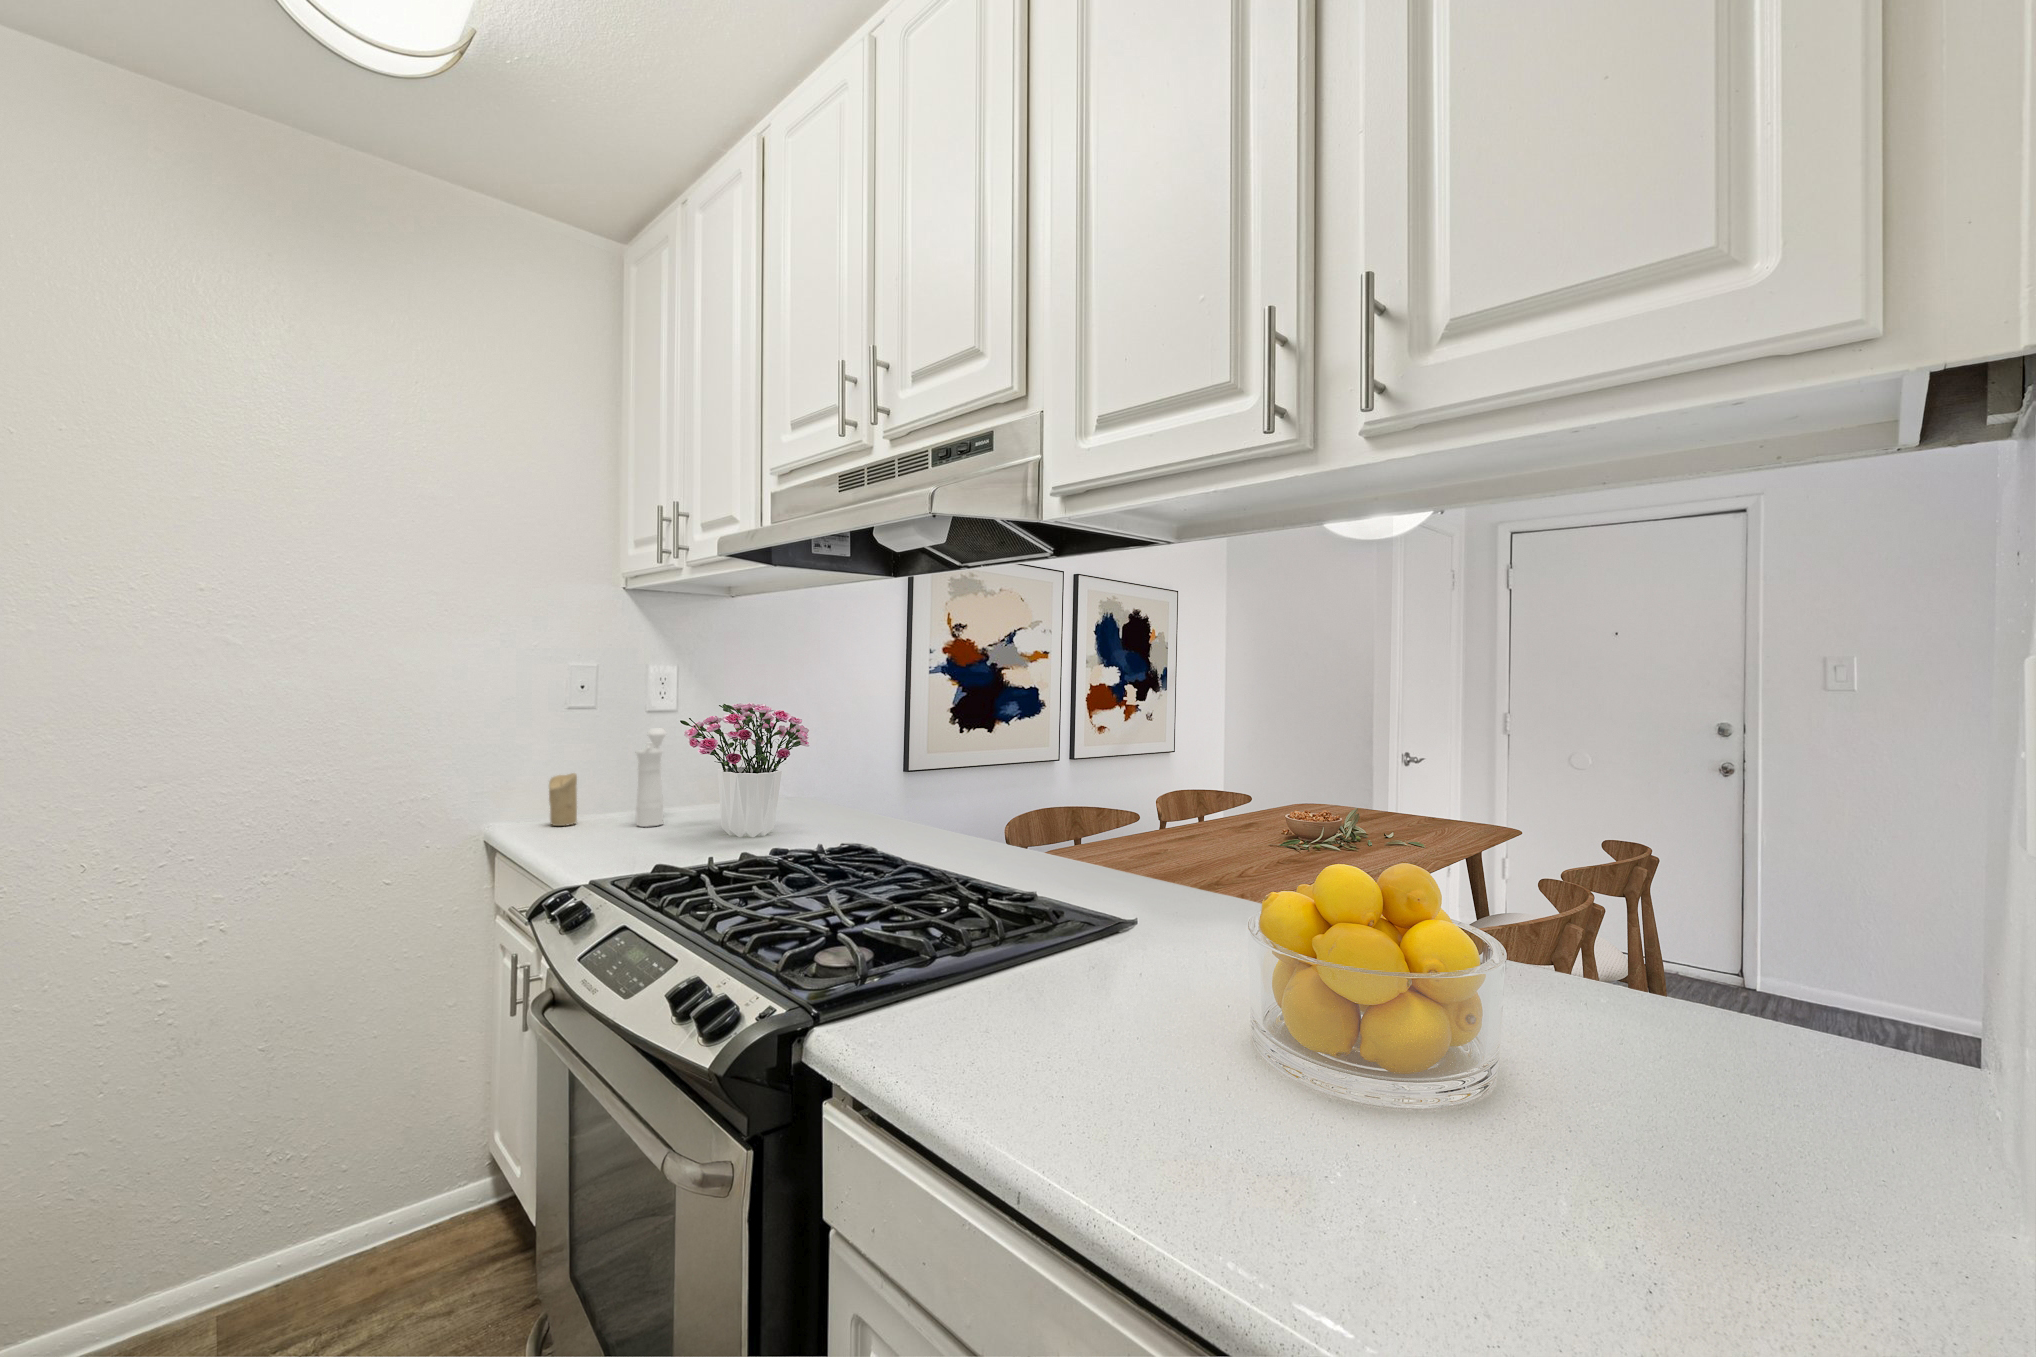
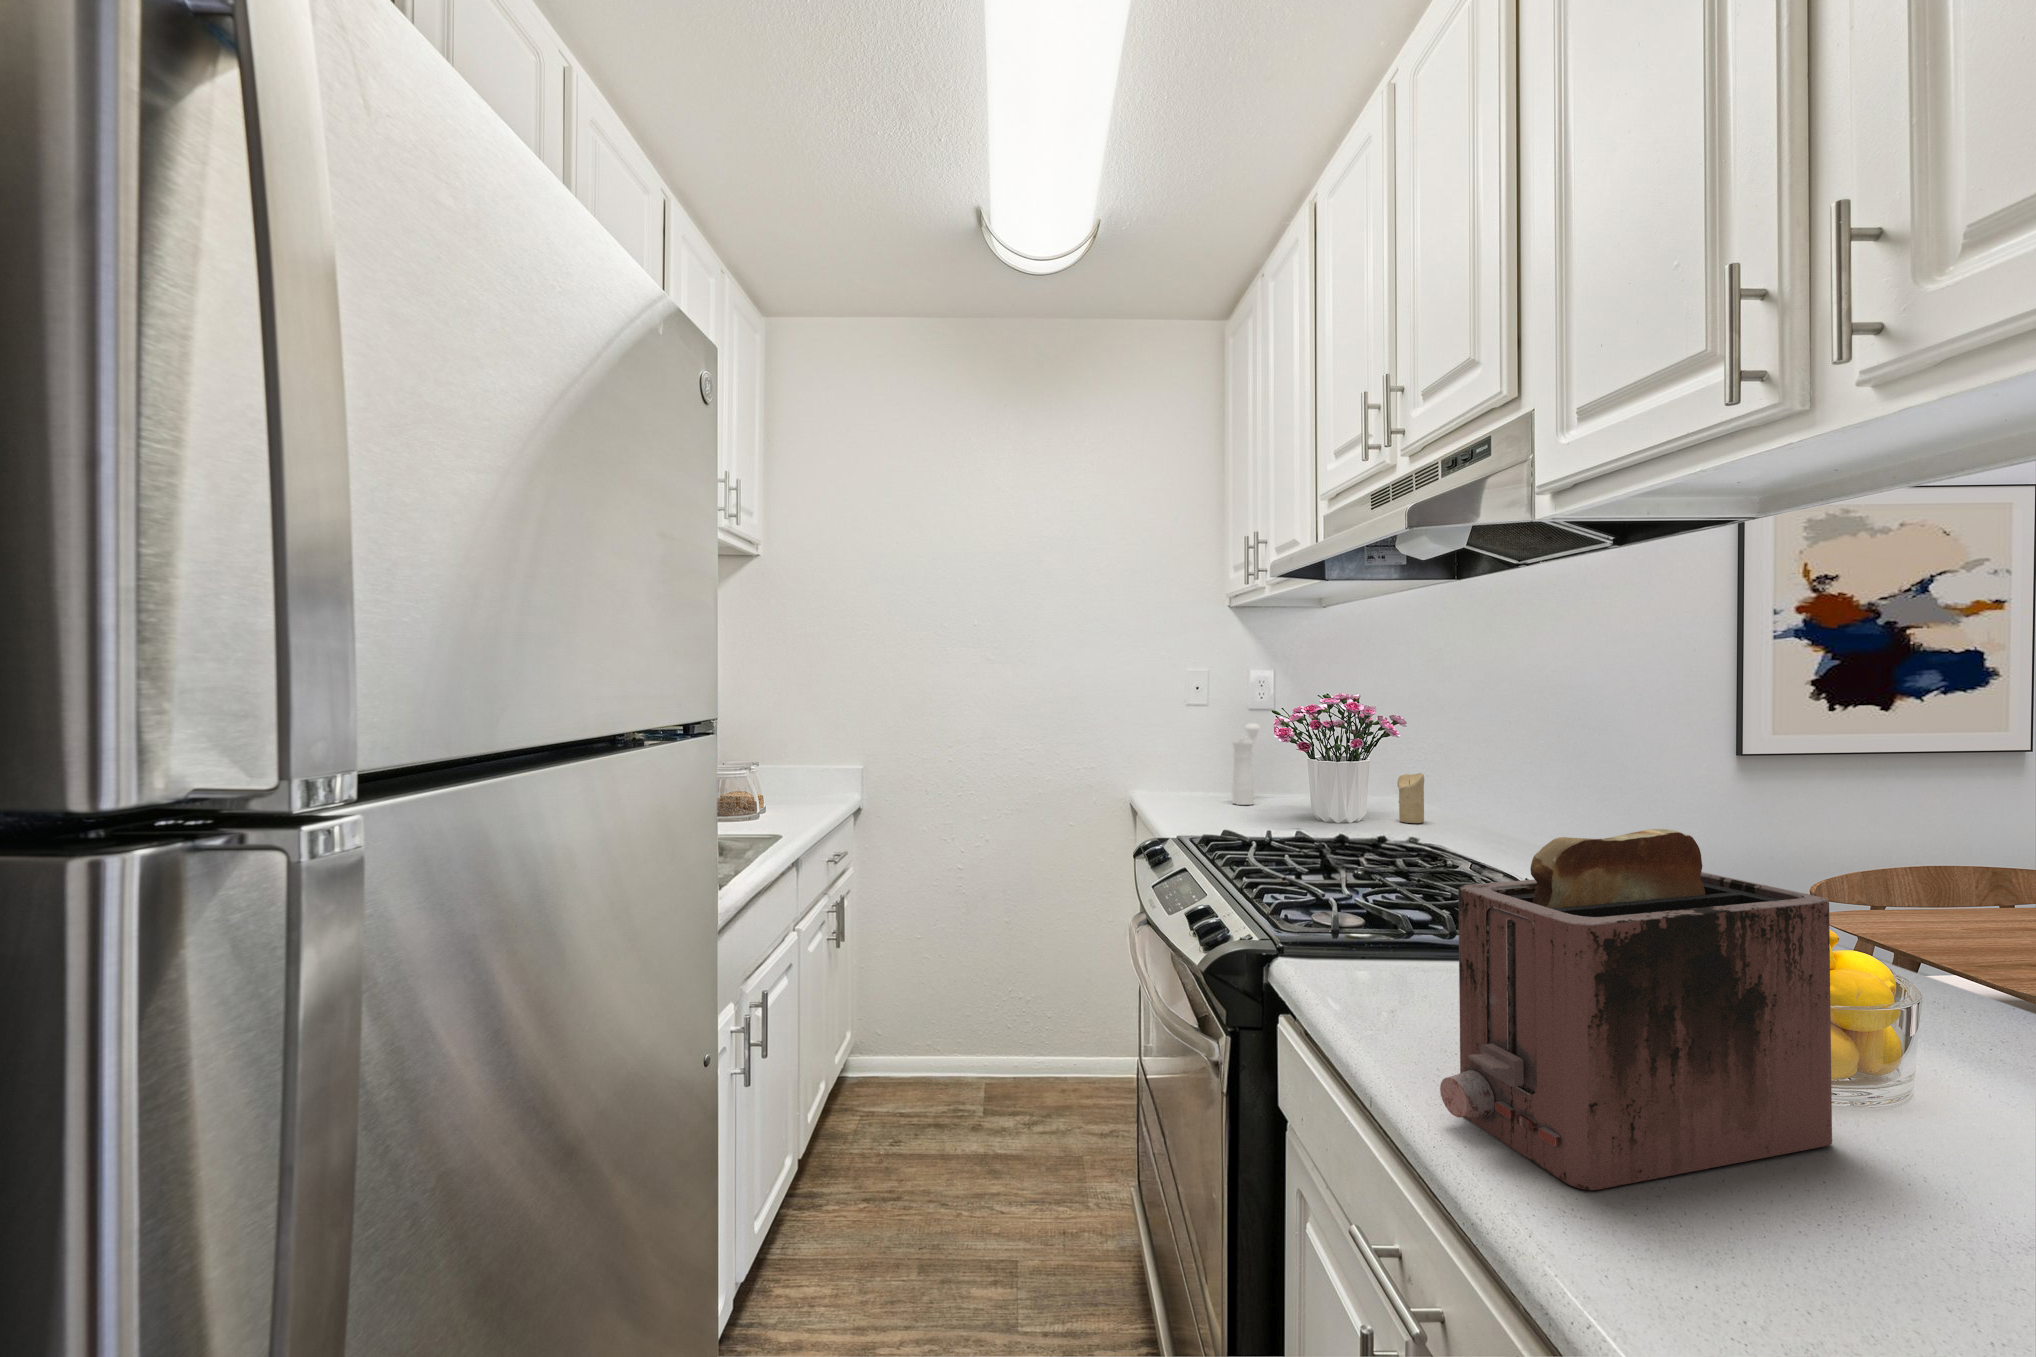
candle: present [549,773,577,826] -> present [1397,773,1424,823]
toaster: none [1135,832,1374,1239] -> present [1440,829,1832,1190]

